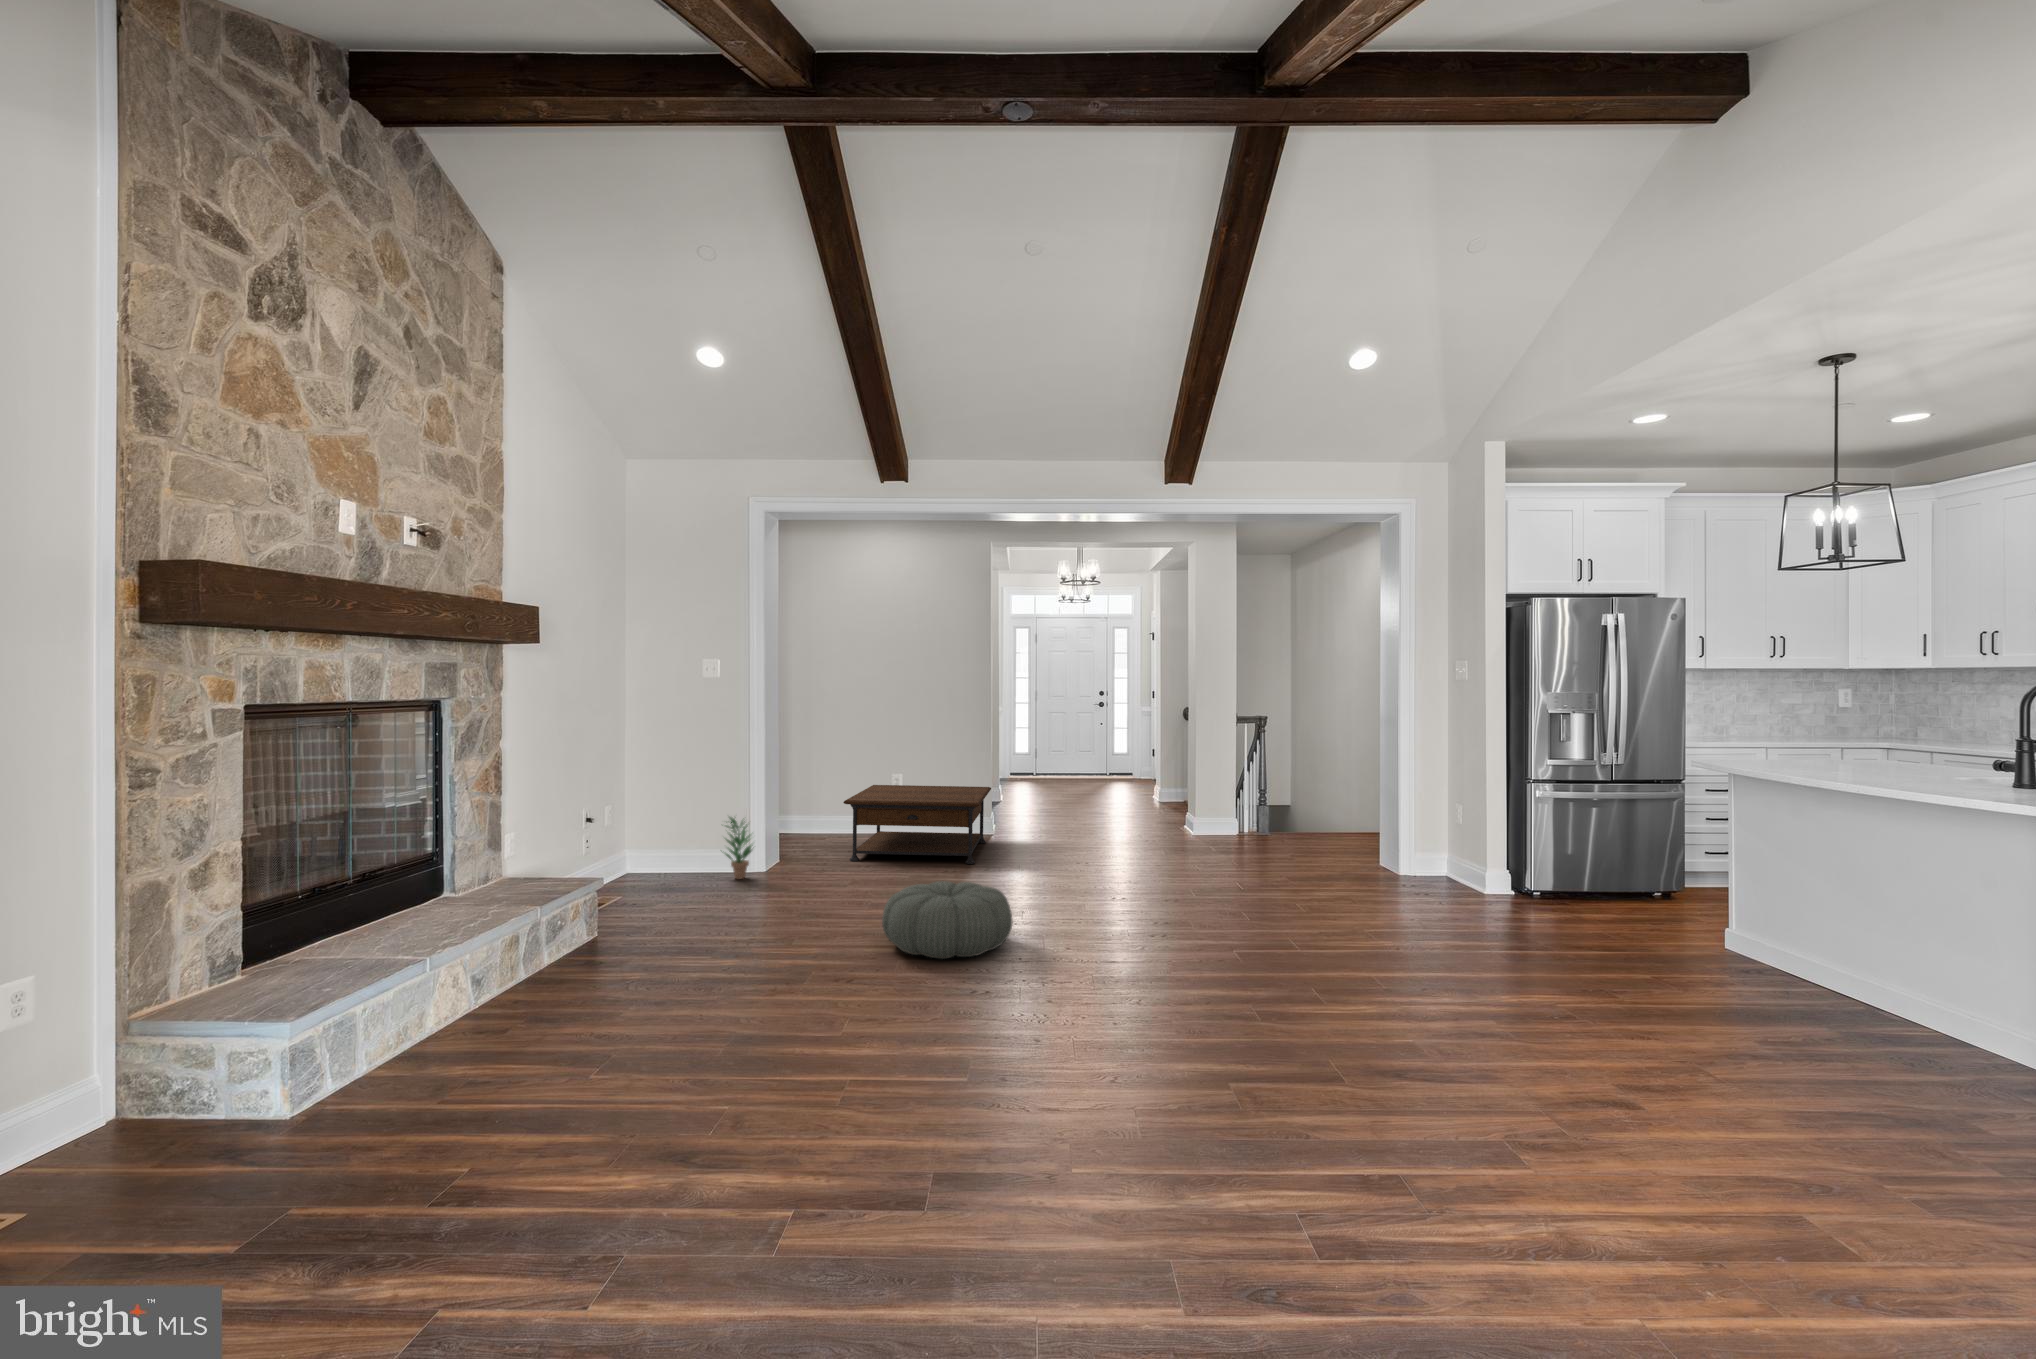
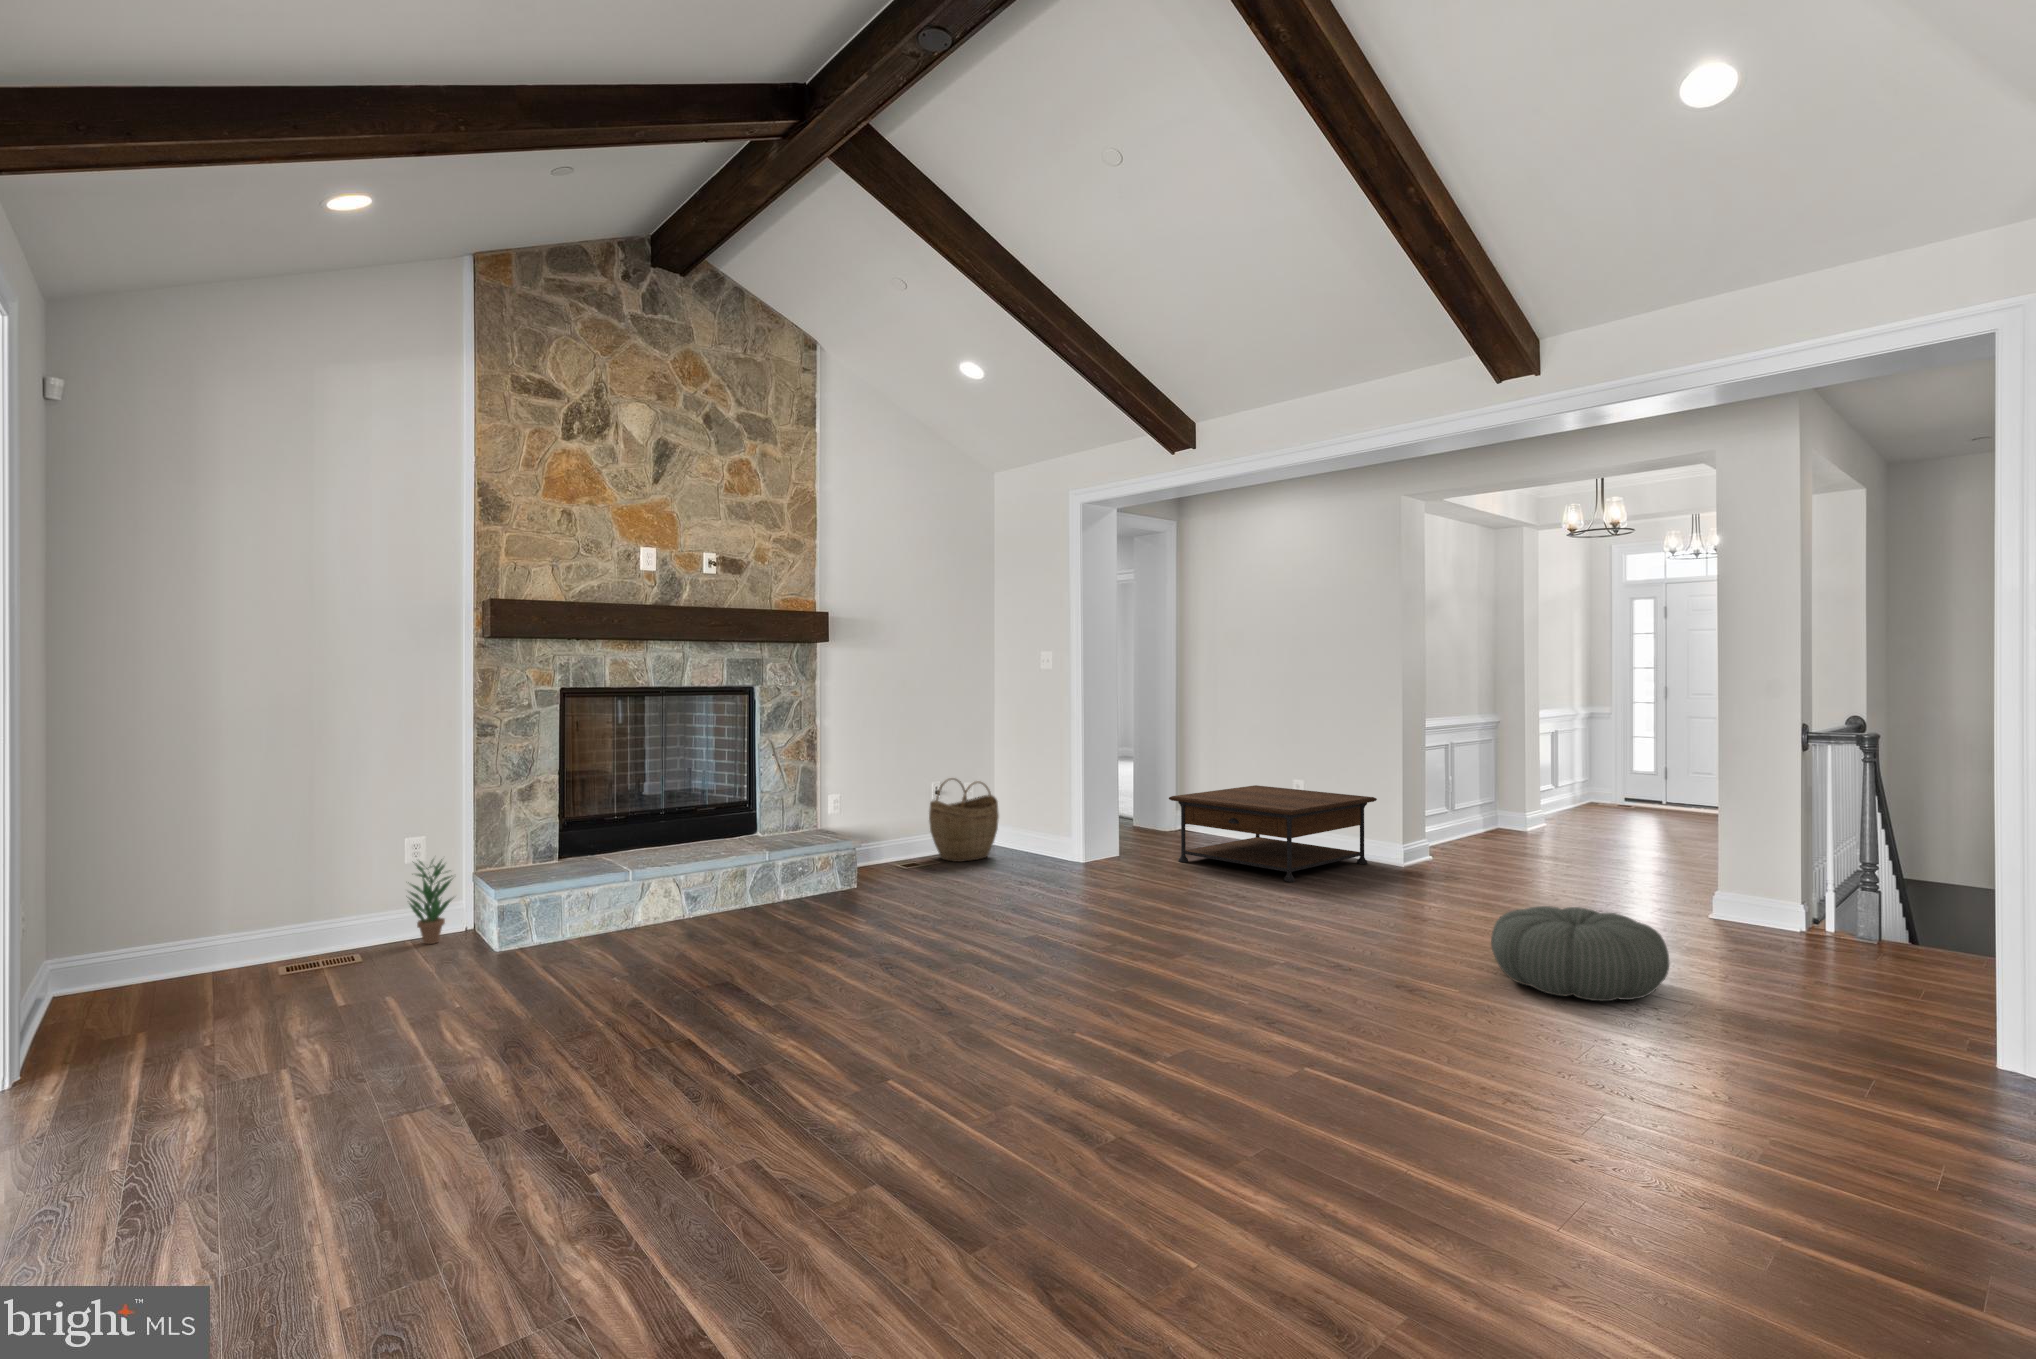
woven basket: none [605,800,679,894] -> present [929,778,999,862]
potted plant: present [725,817,753,879] -> present [409,859,452,944]
pouf: present [882,881,1012,959] -> present [1491,906,1669,1001]

